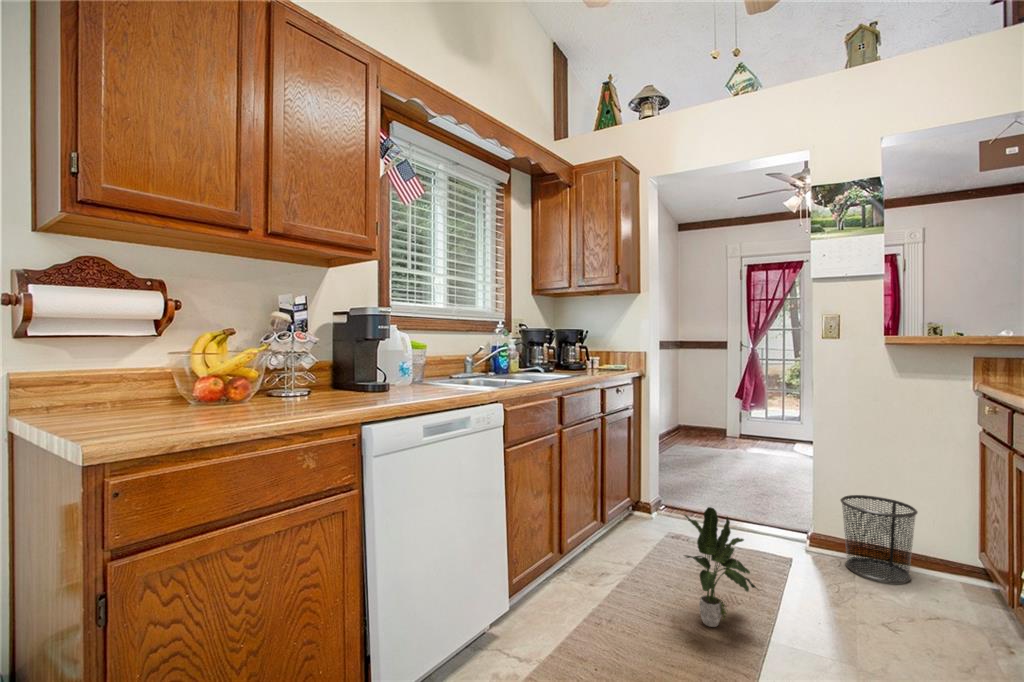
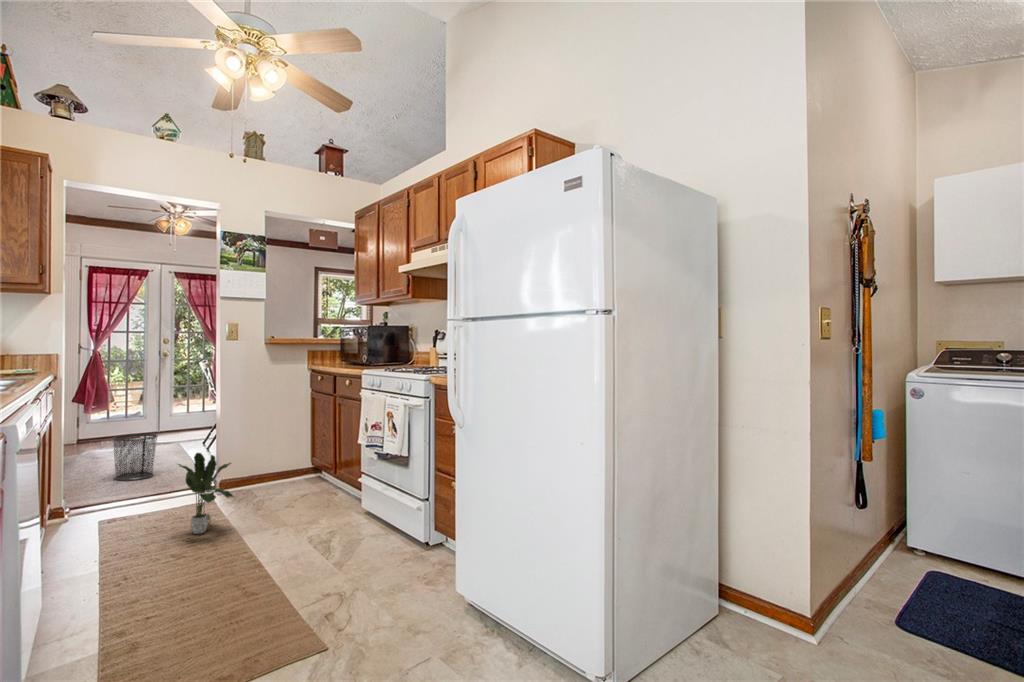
trash can: present [840,495,917,583] -> present [113,434,158,481]

